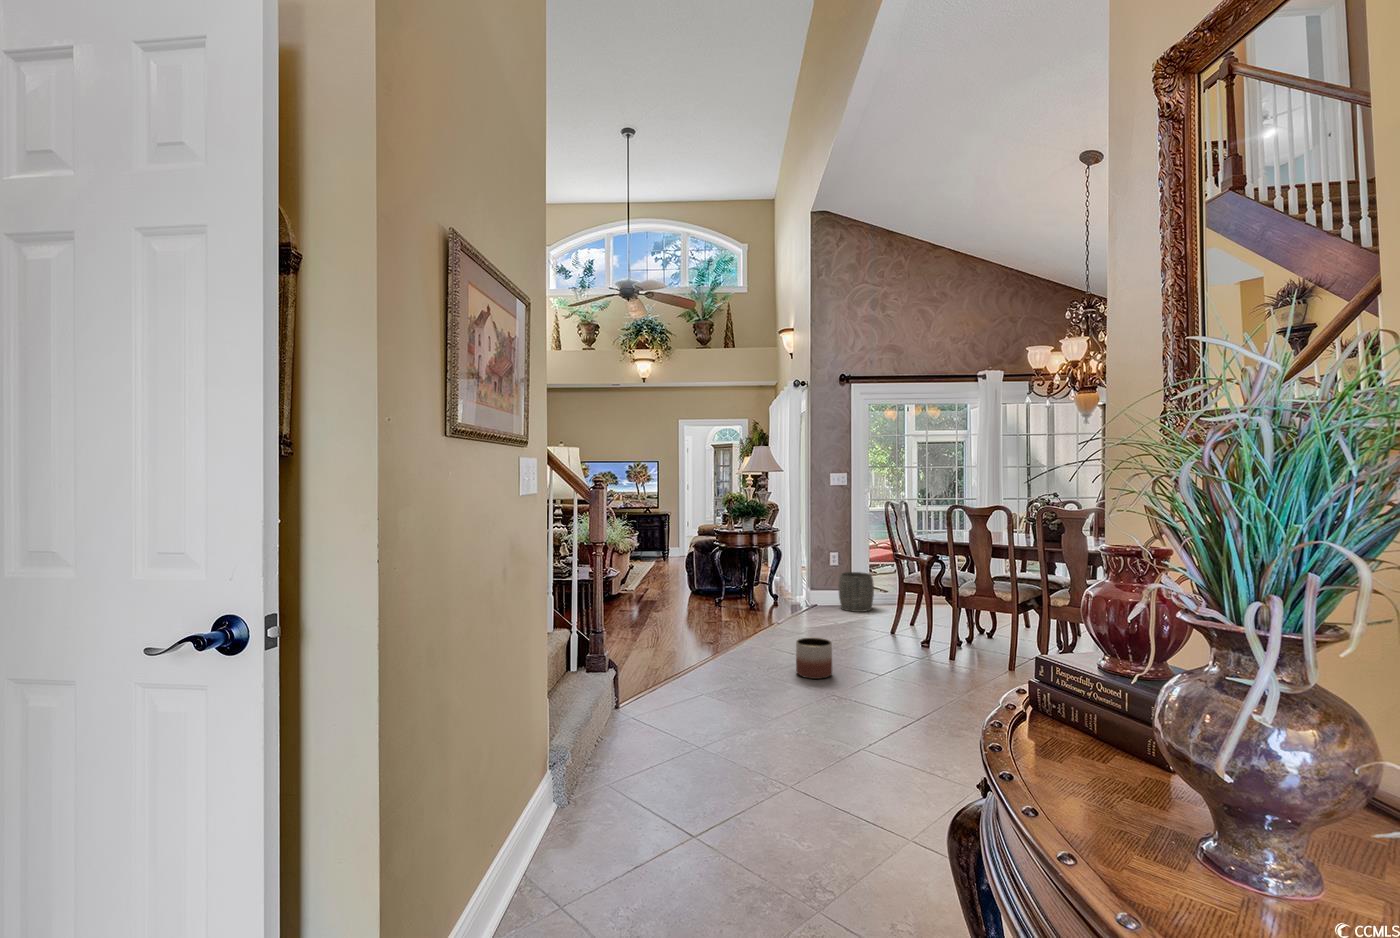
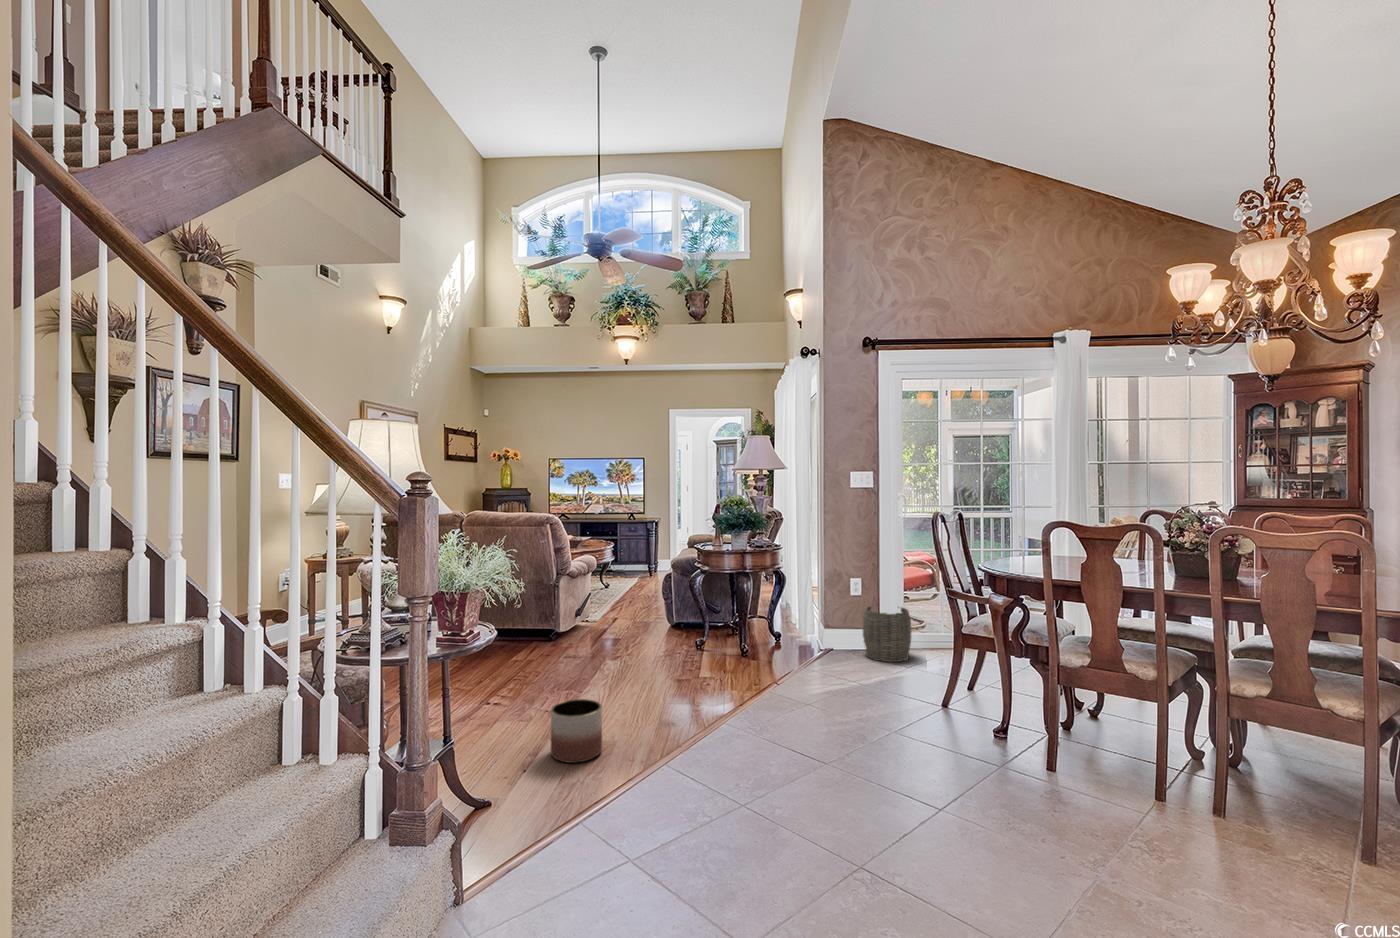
planter: present [796,638,832,679] -> present [551,699,602,763]

